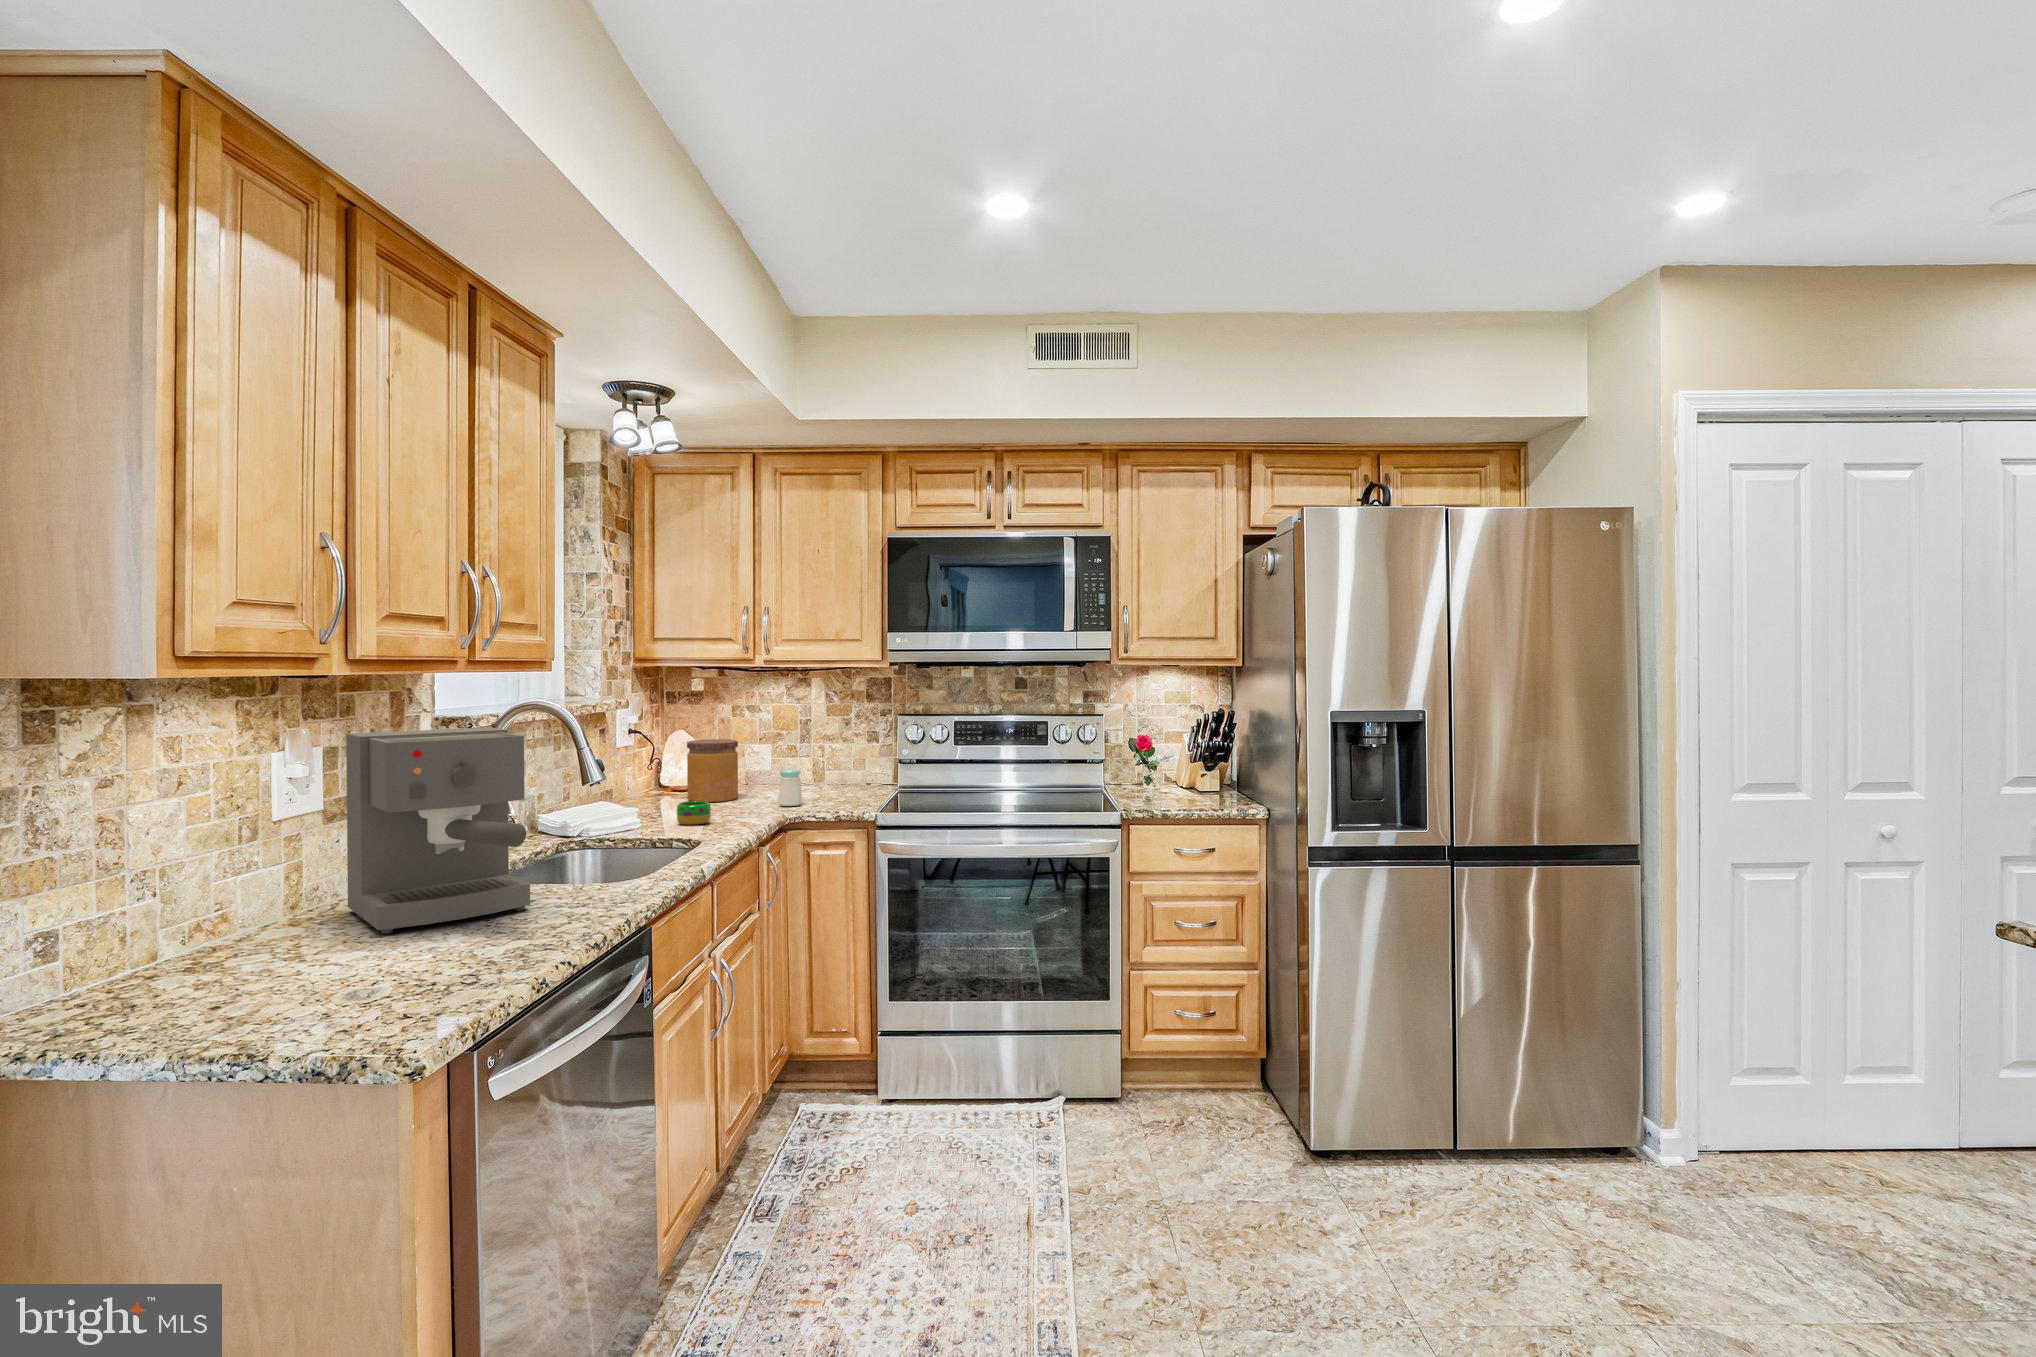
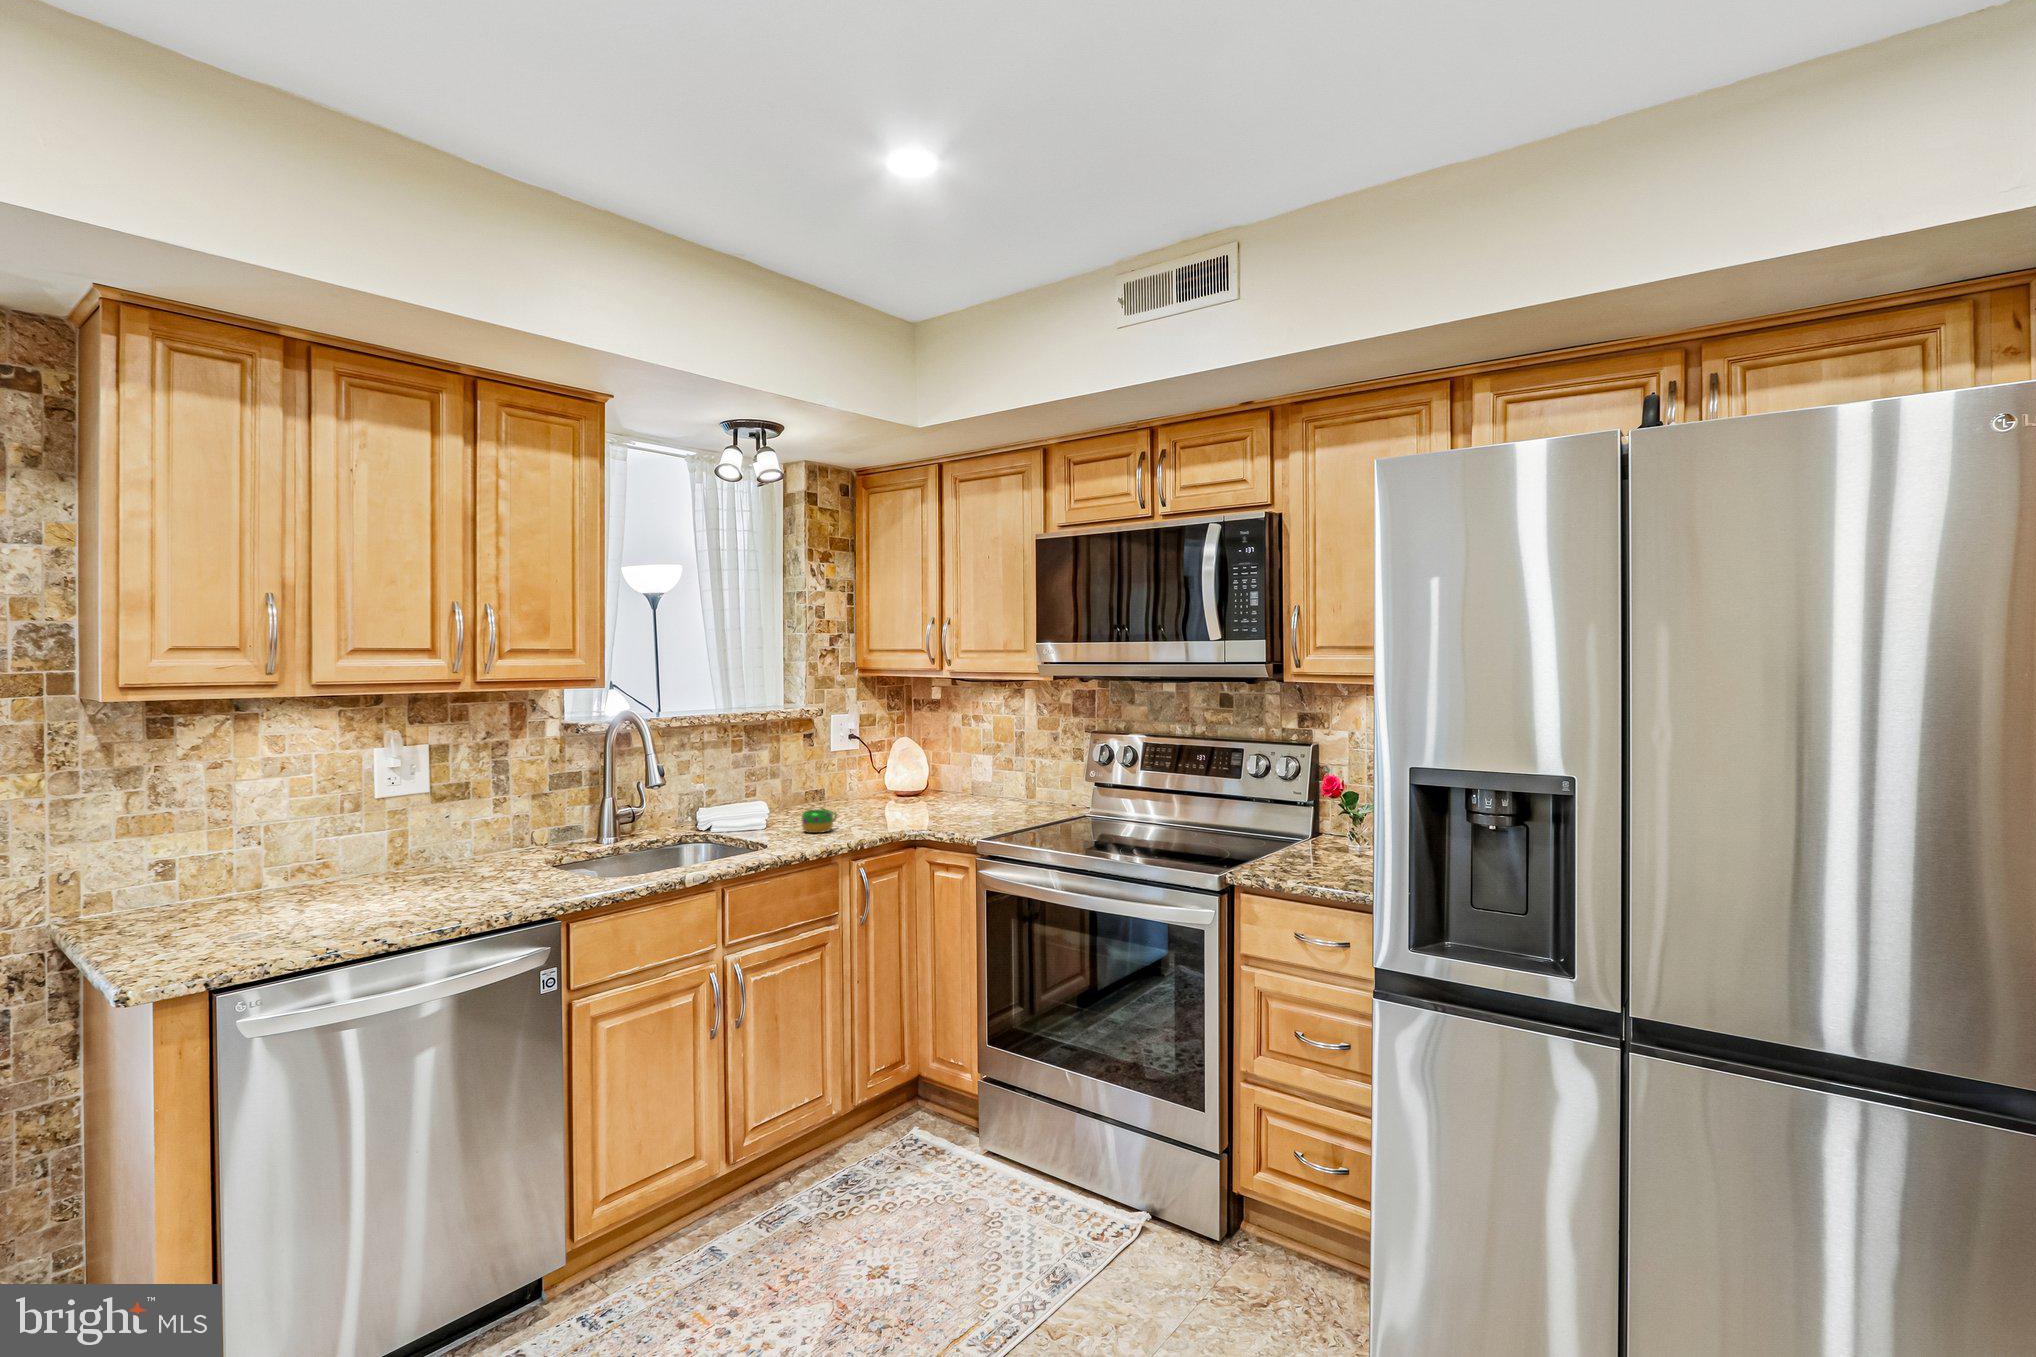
coffee maker: present [346,727,530,933] -> none [382,735,533,893]
jar: present [687,739,738,802] -> none [883,749,930,811]
salt shaker: present [778,769,802,806] -> none [931,784,955,823]

